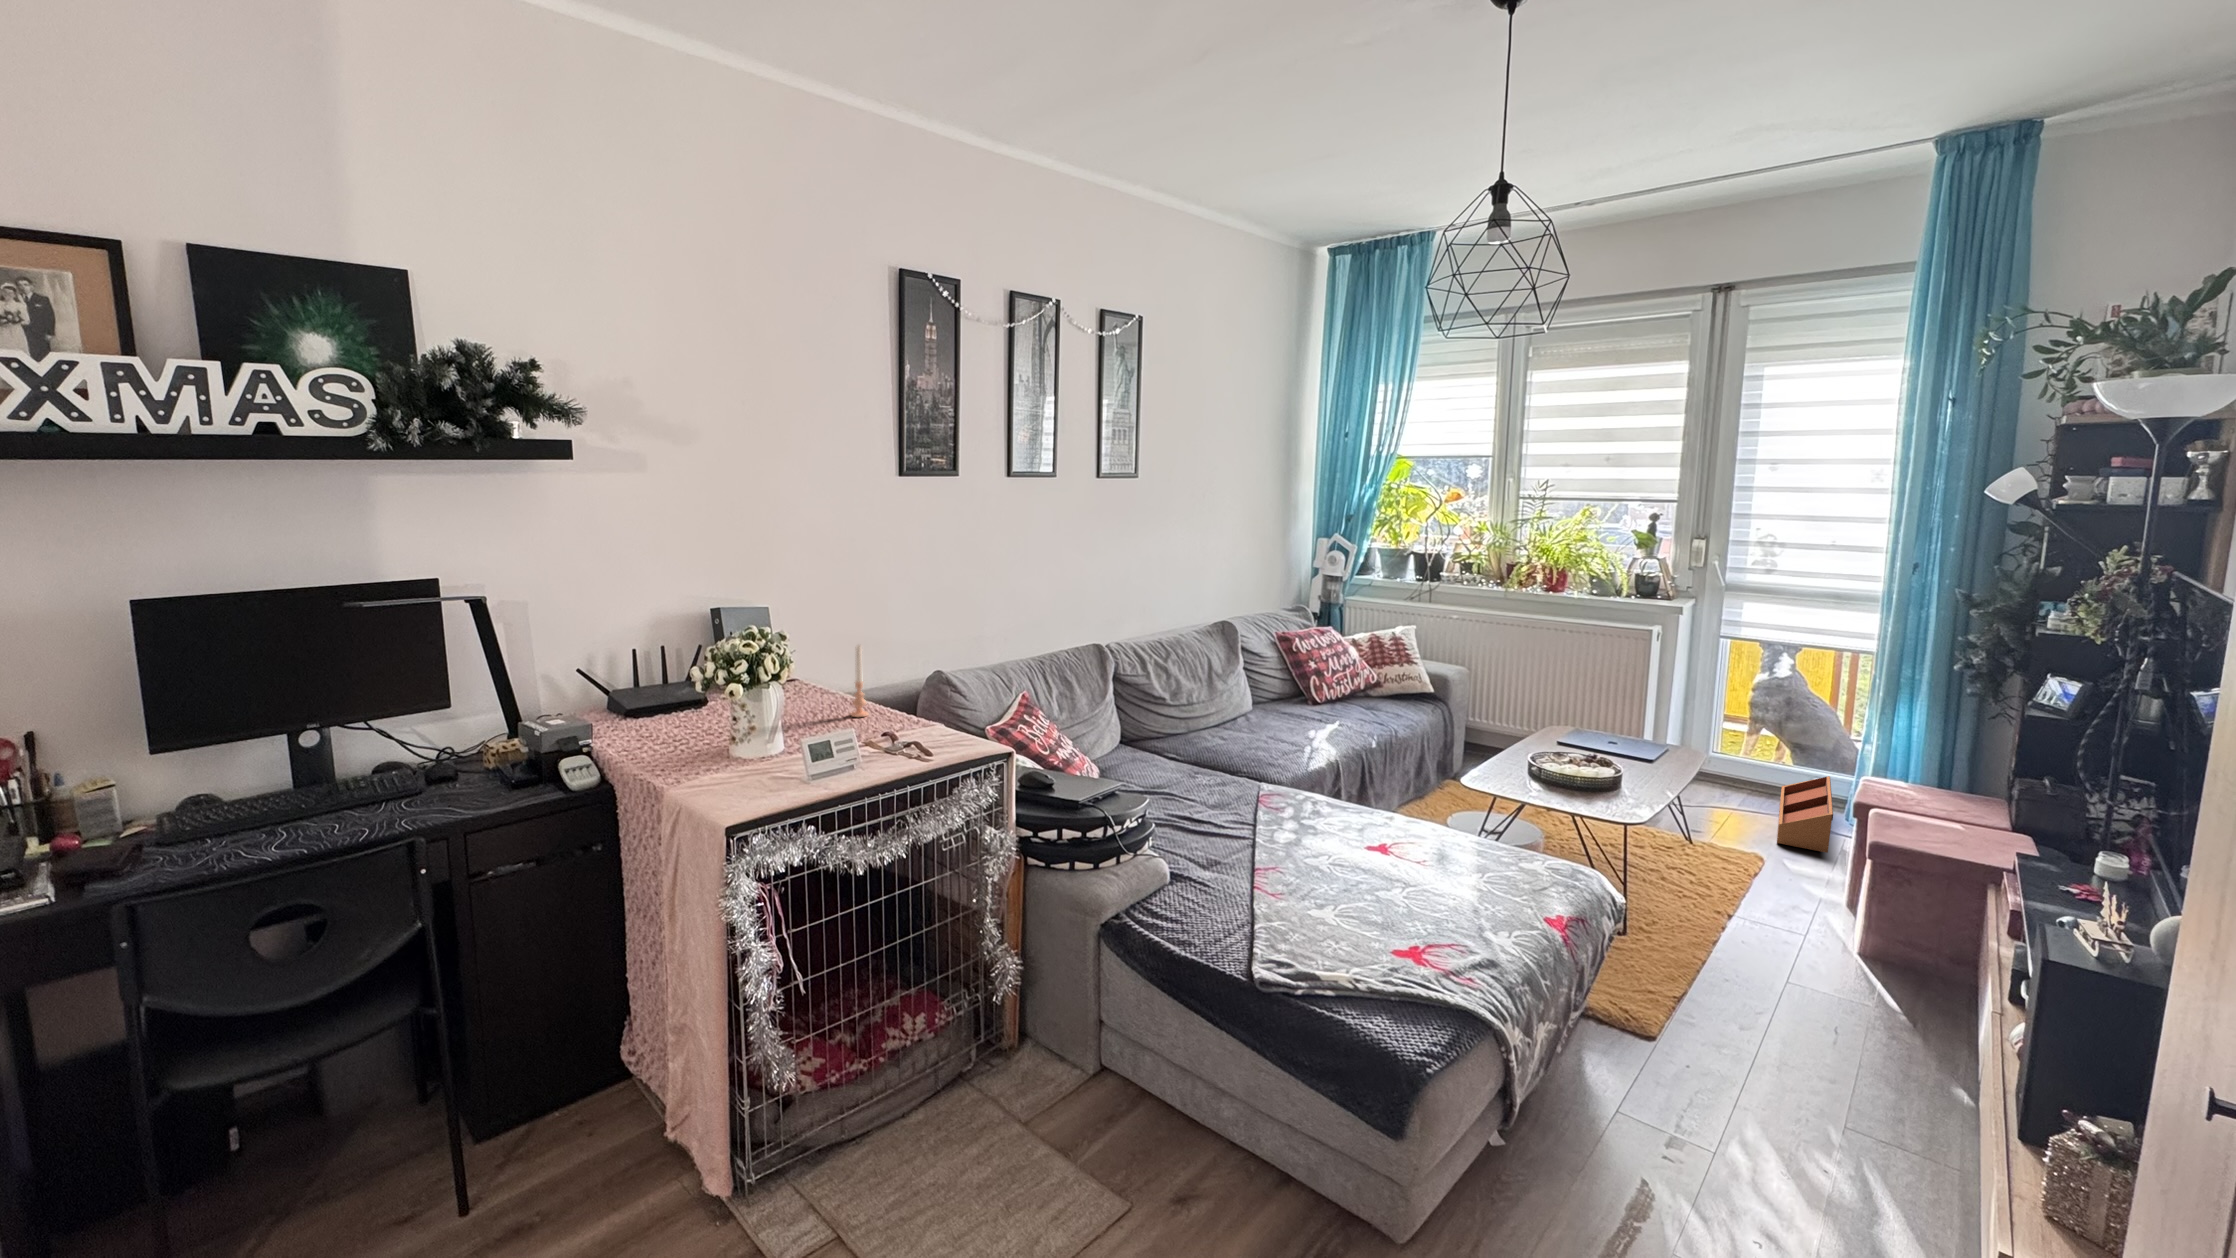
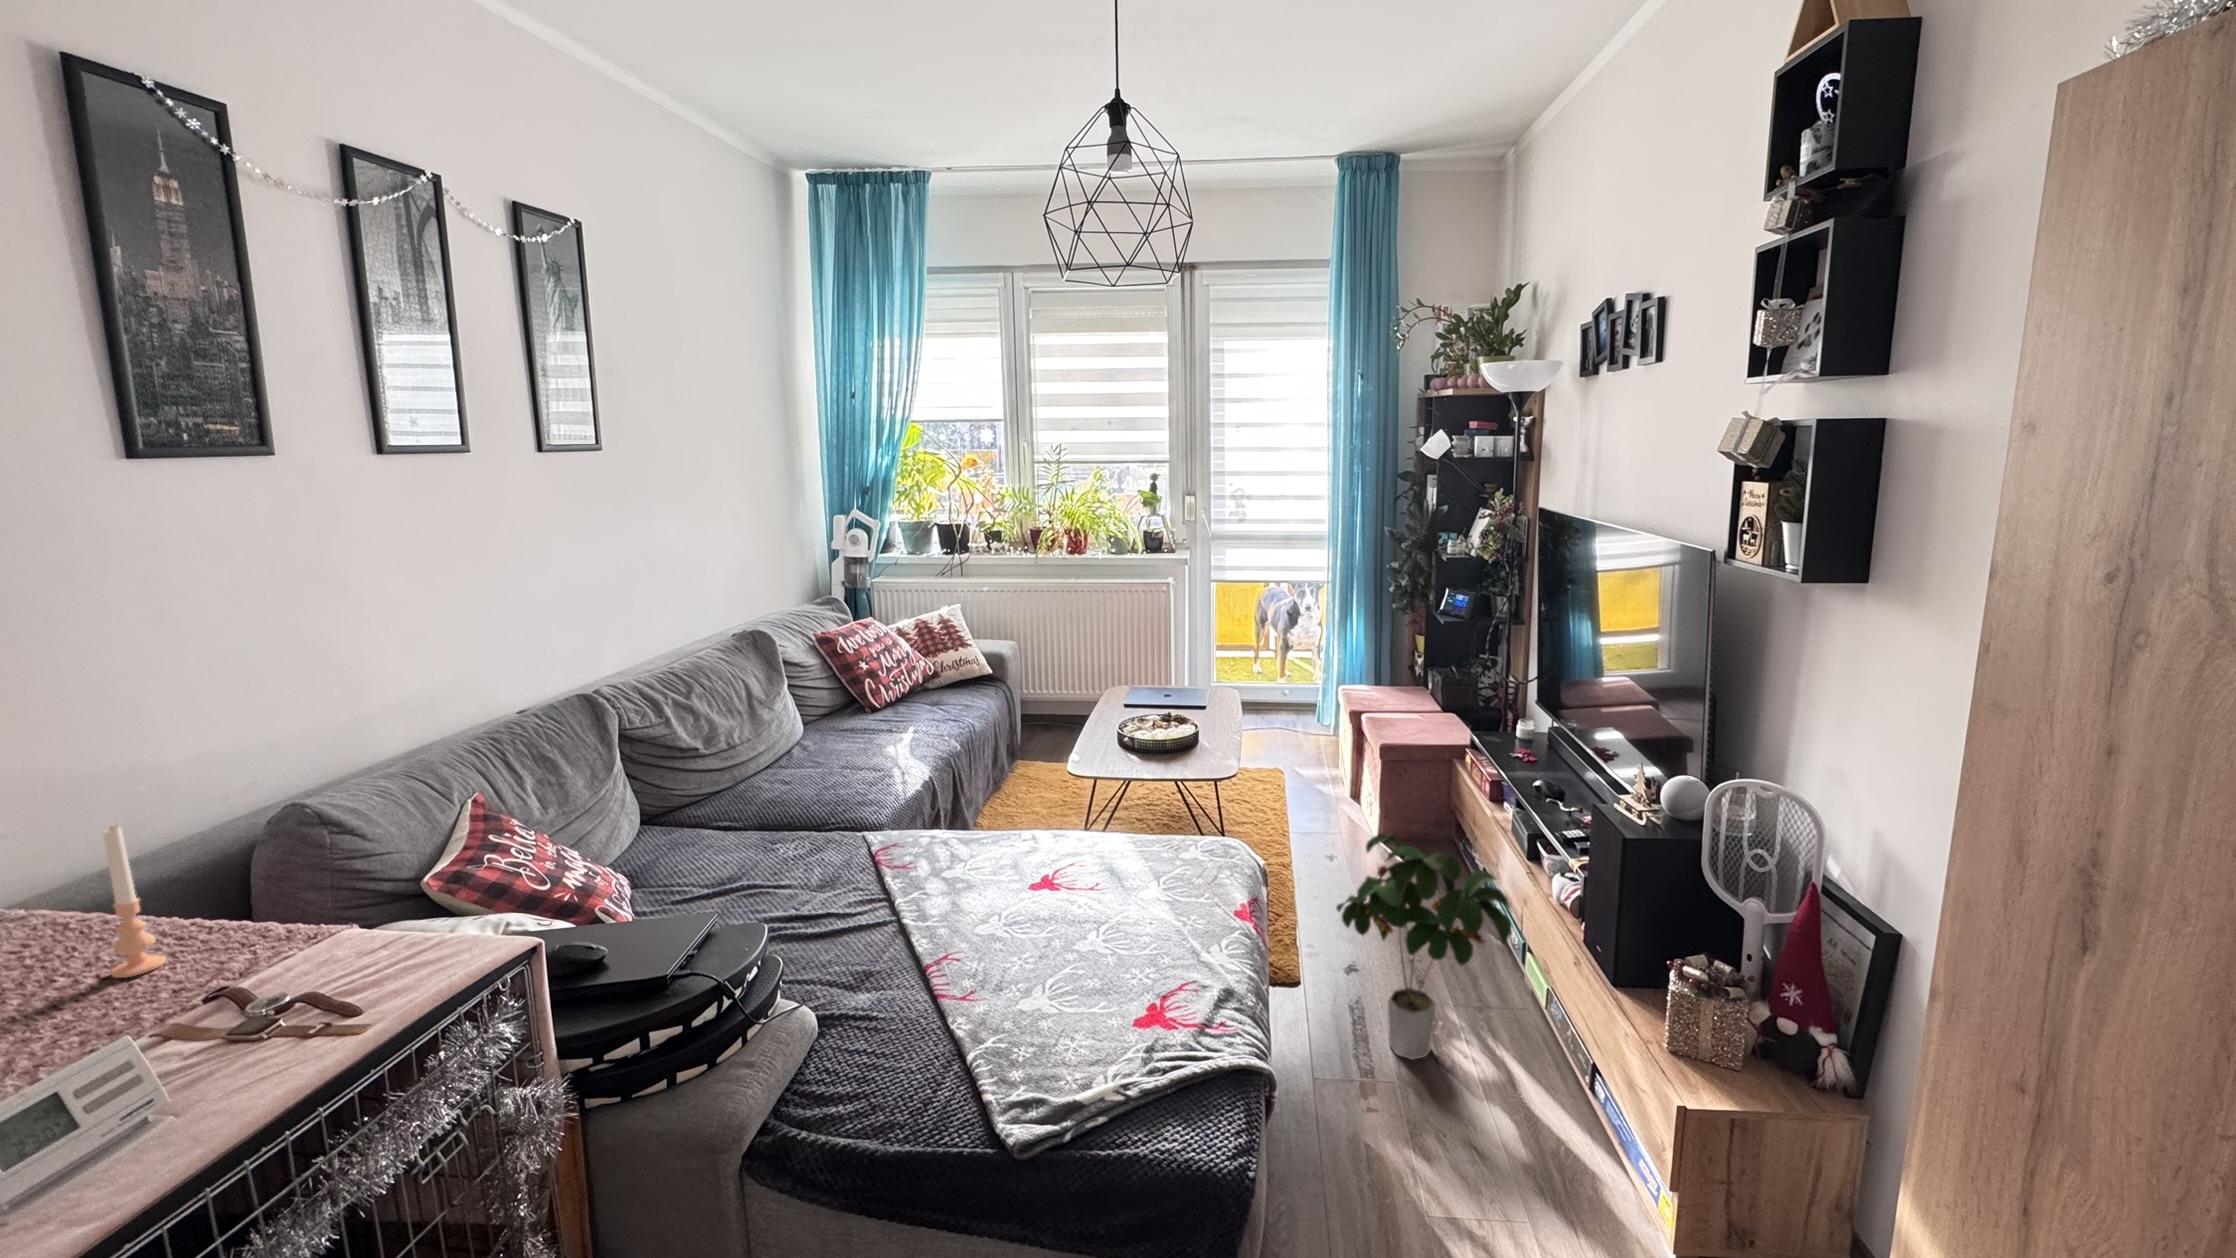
storage bin: present [1777,776,1833,853] -> none [1274,687,1326,754]
potted plant: none [1691,897,1880,1144] -> present [1337,834,1511,1060]

